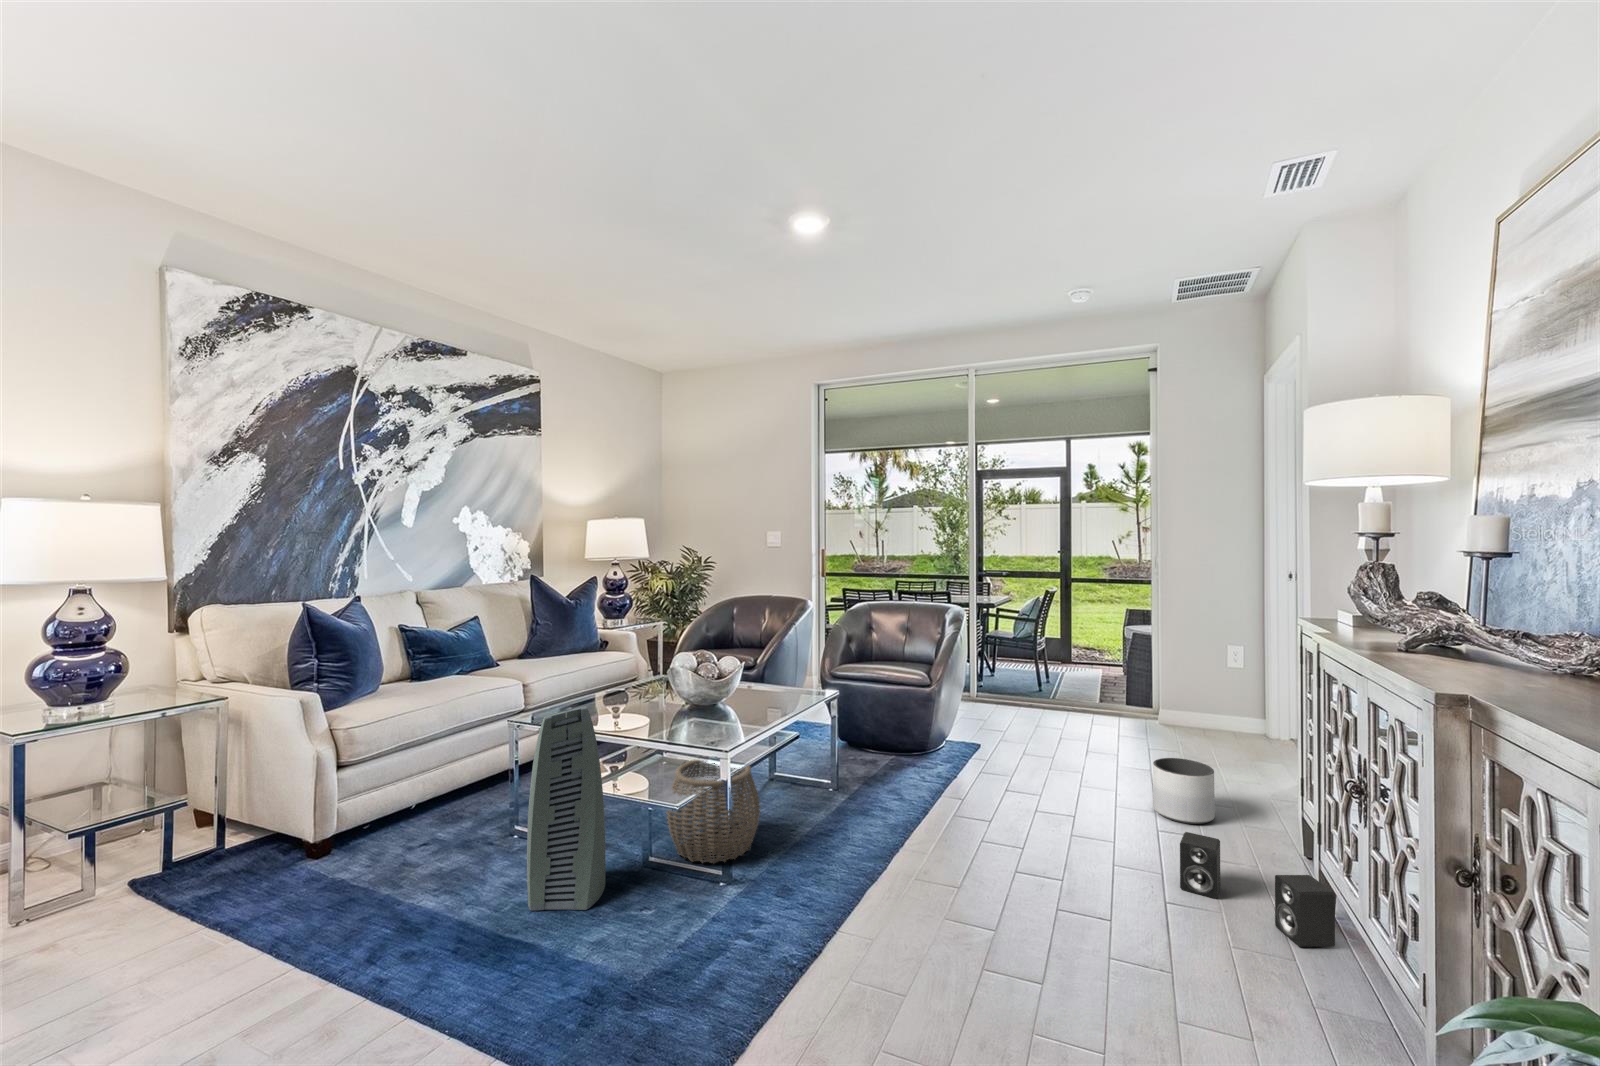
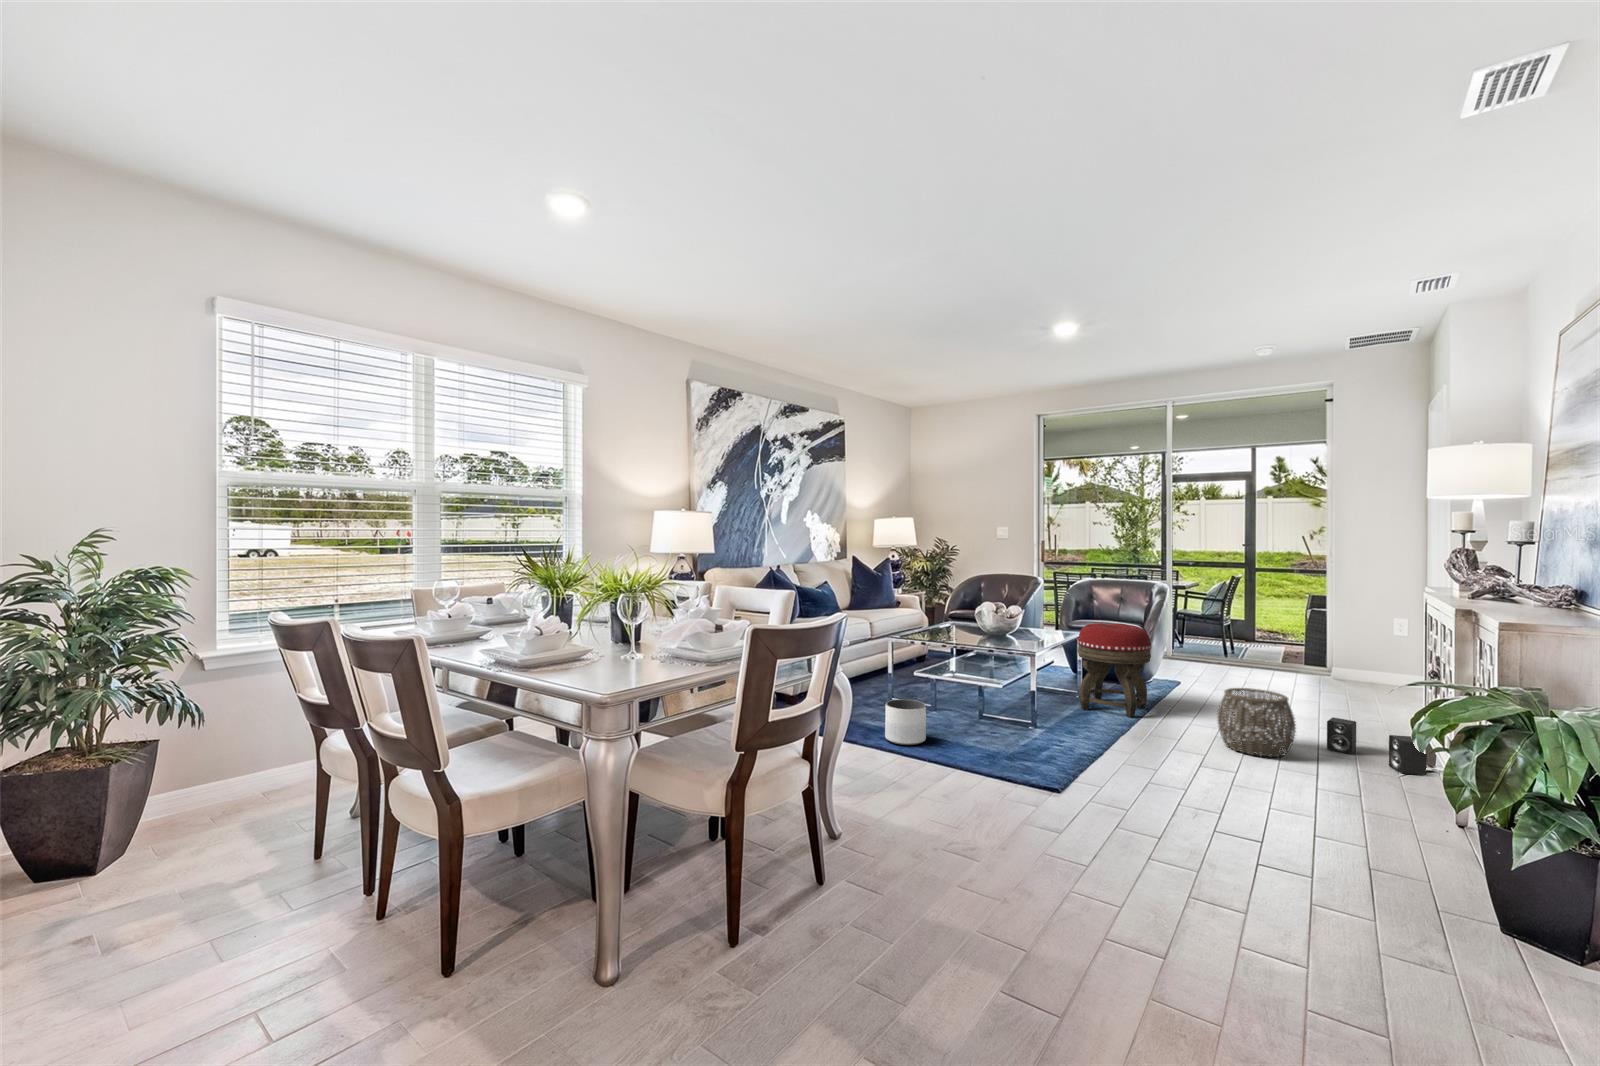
footstool: none [825,679,930,836] -> present [1078,623,1151,717]
air purifier: present [527,706,606,911] -> none [920,623,960,729]
planter: present [1153,758,1215,824] -> present [885,699,926,745]
woven basket: present [667,760,760,863] -> present [1217,688,1296,757]

